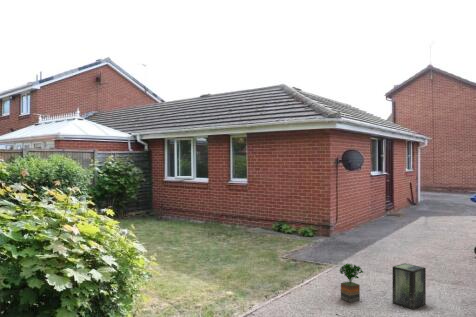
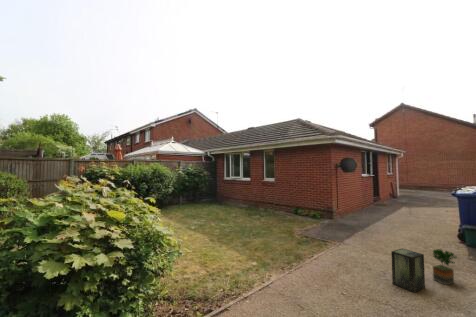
potted tree: present [340,264,363,302] -> present [433,249,457,285]

